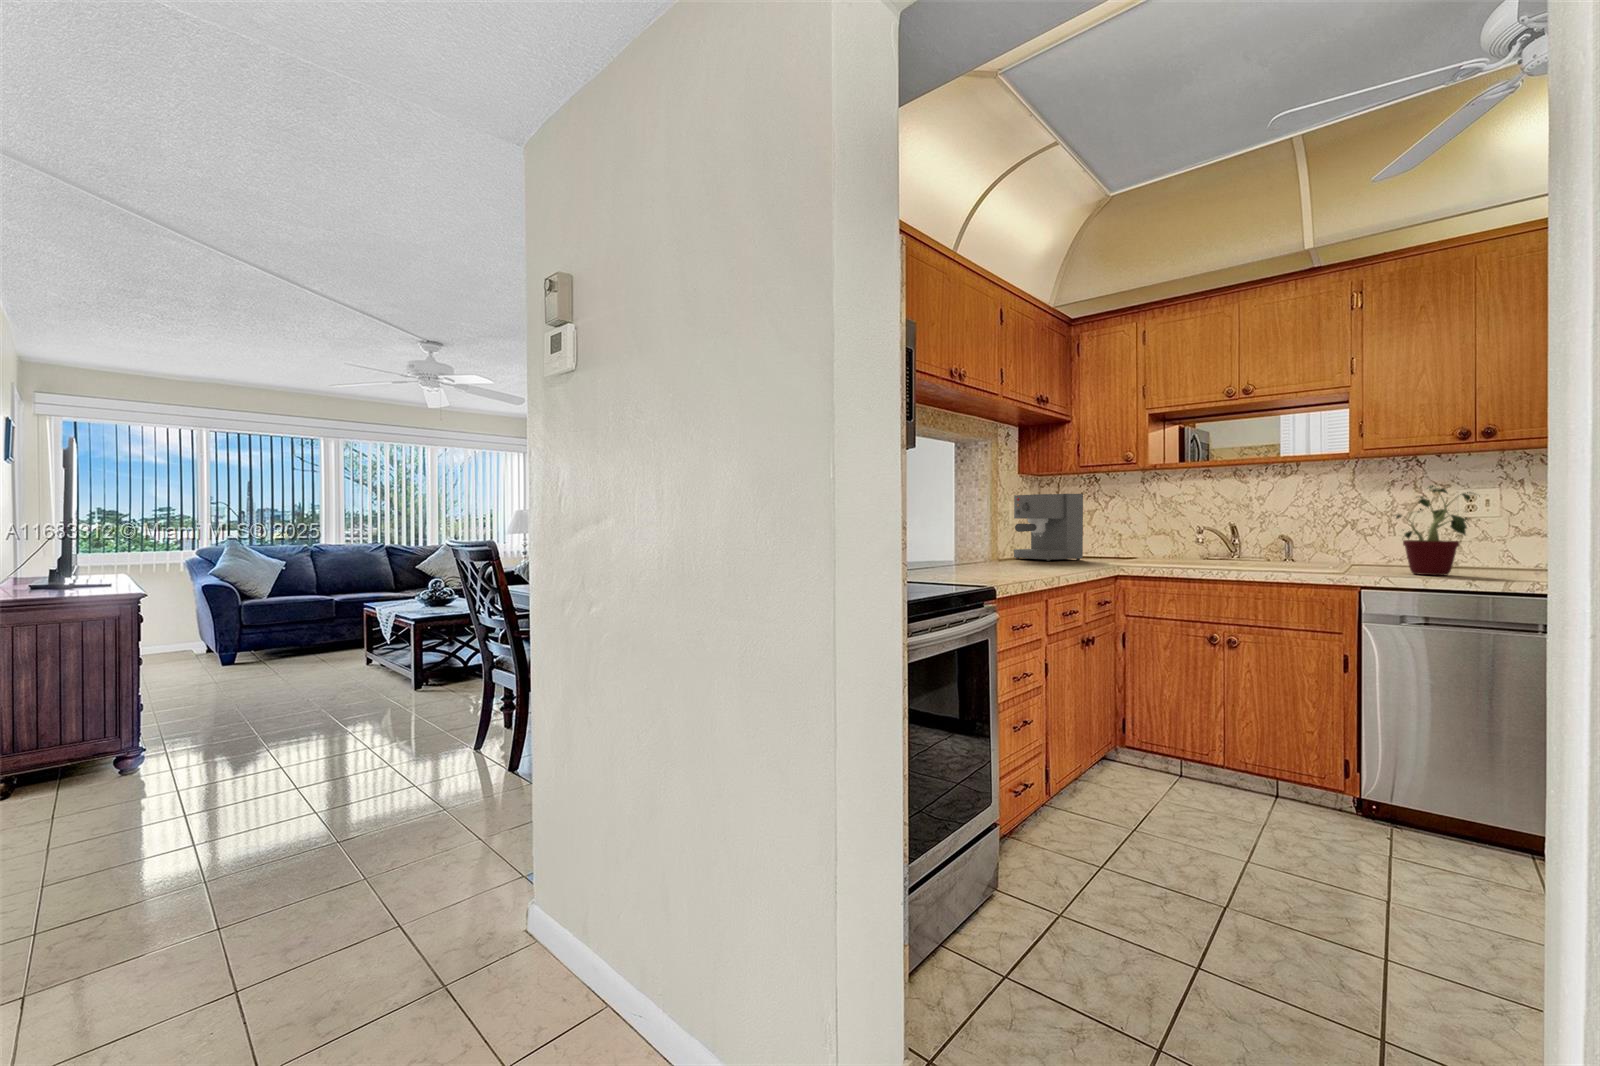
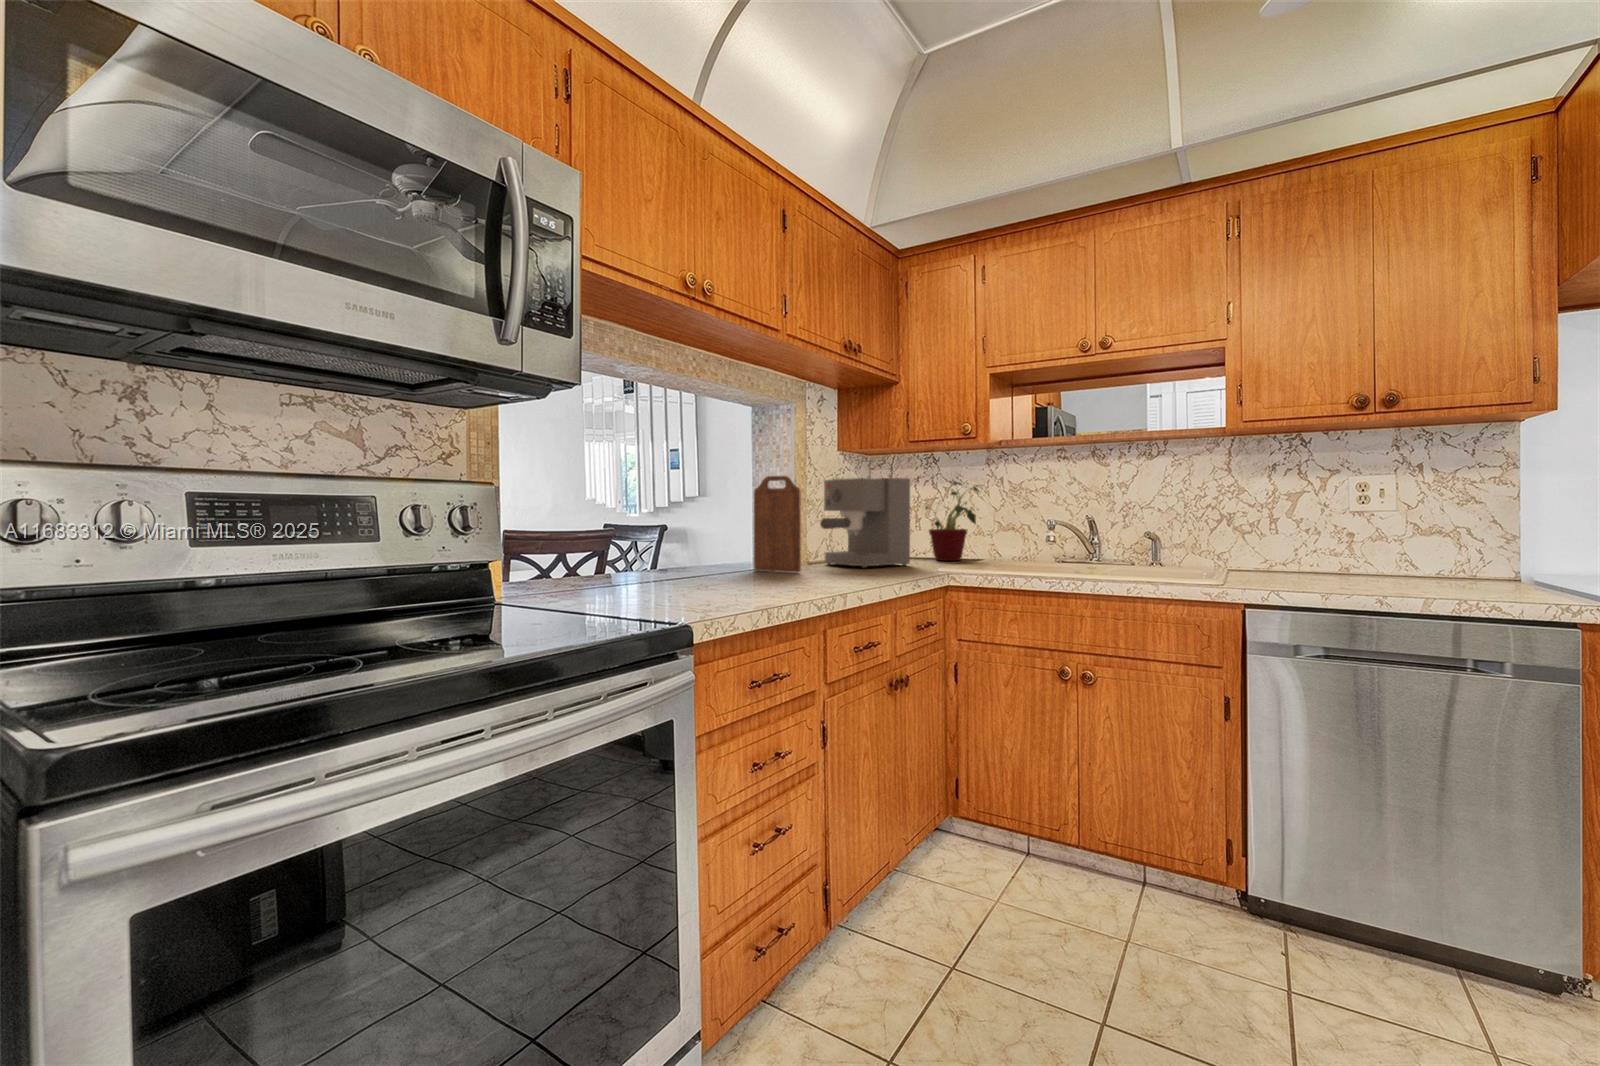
potted plant: present [1396,485,1473,575] -> present [925,480,979,561]
cutting board: none [965,493,1003,563] -> present [754,476,801,572]

